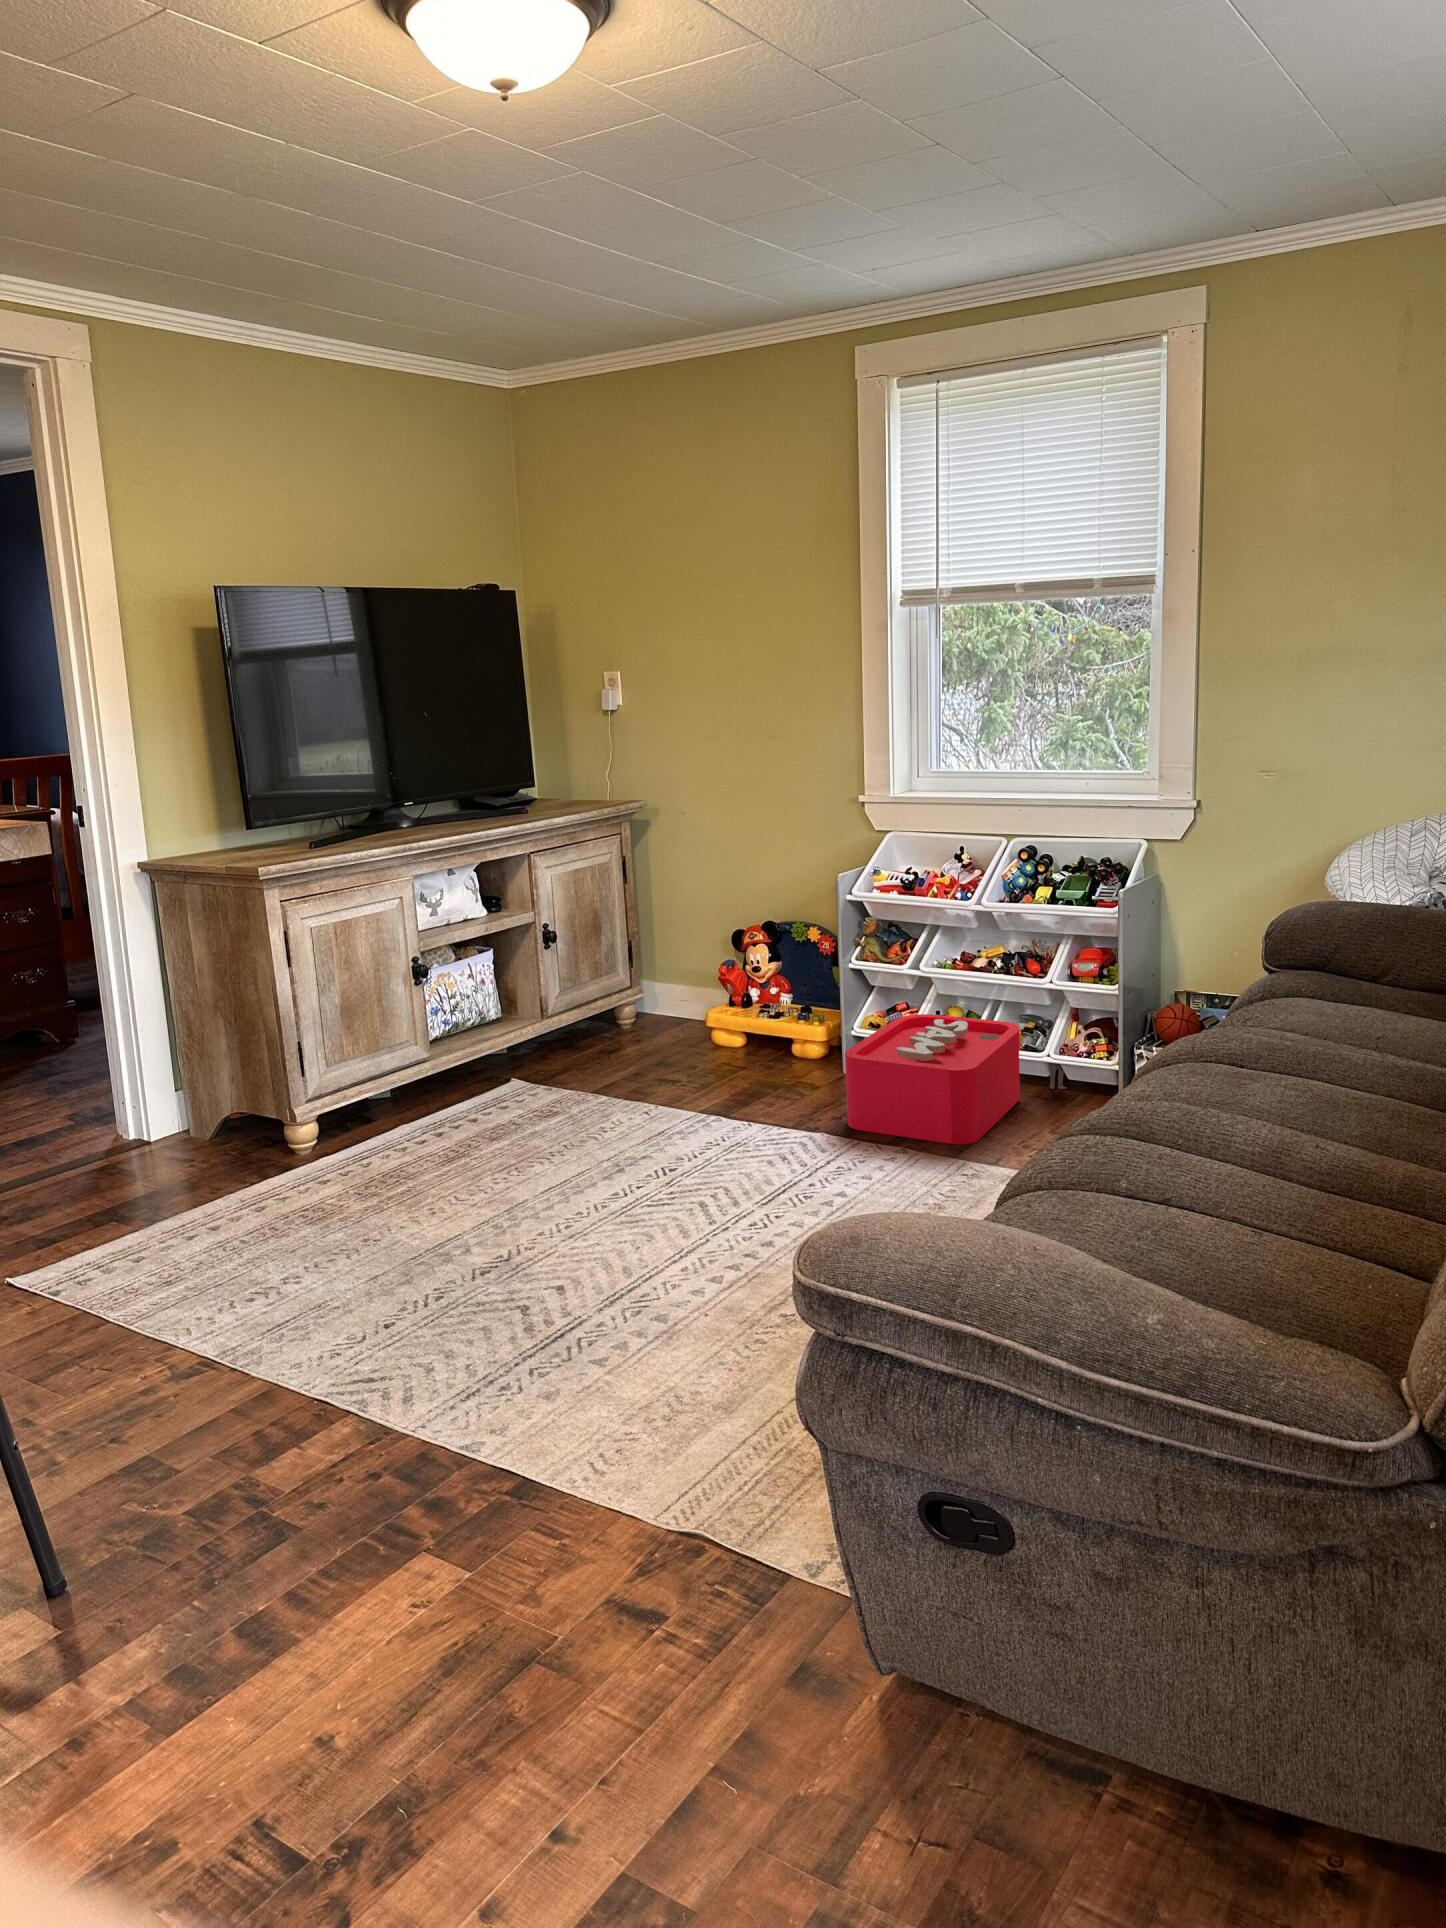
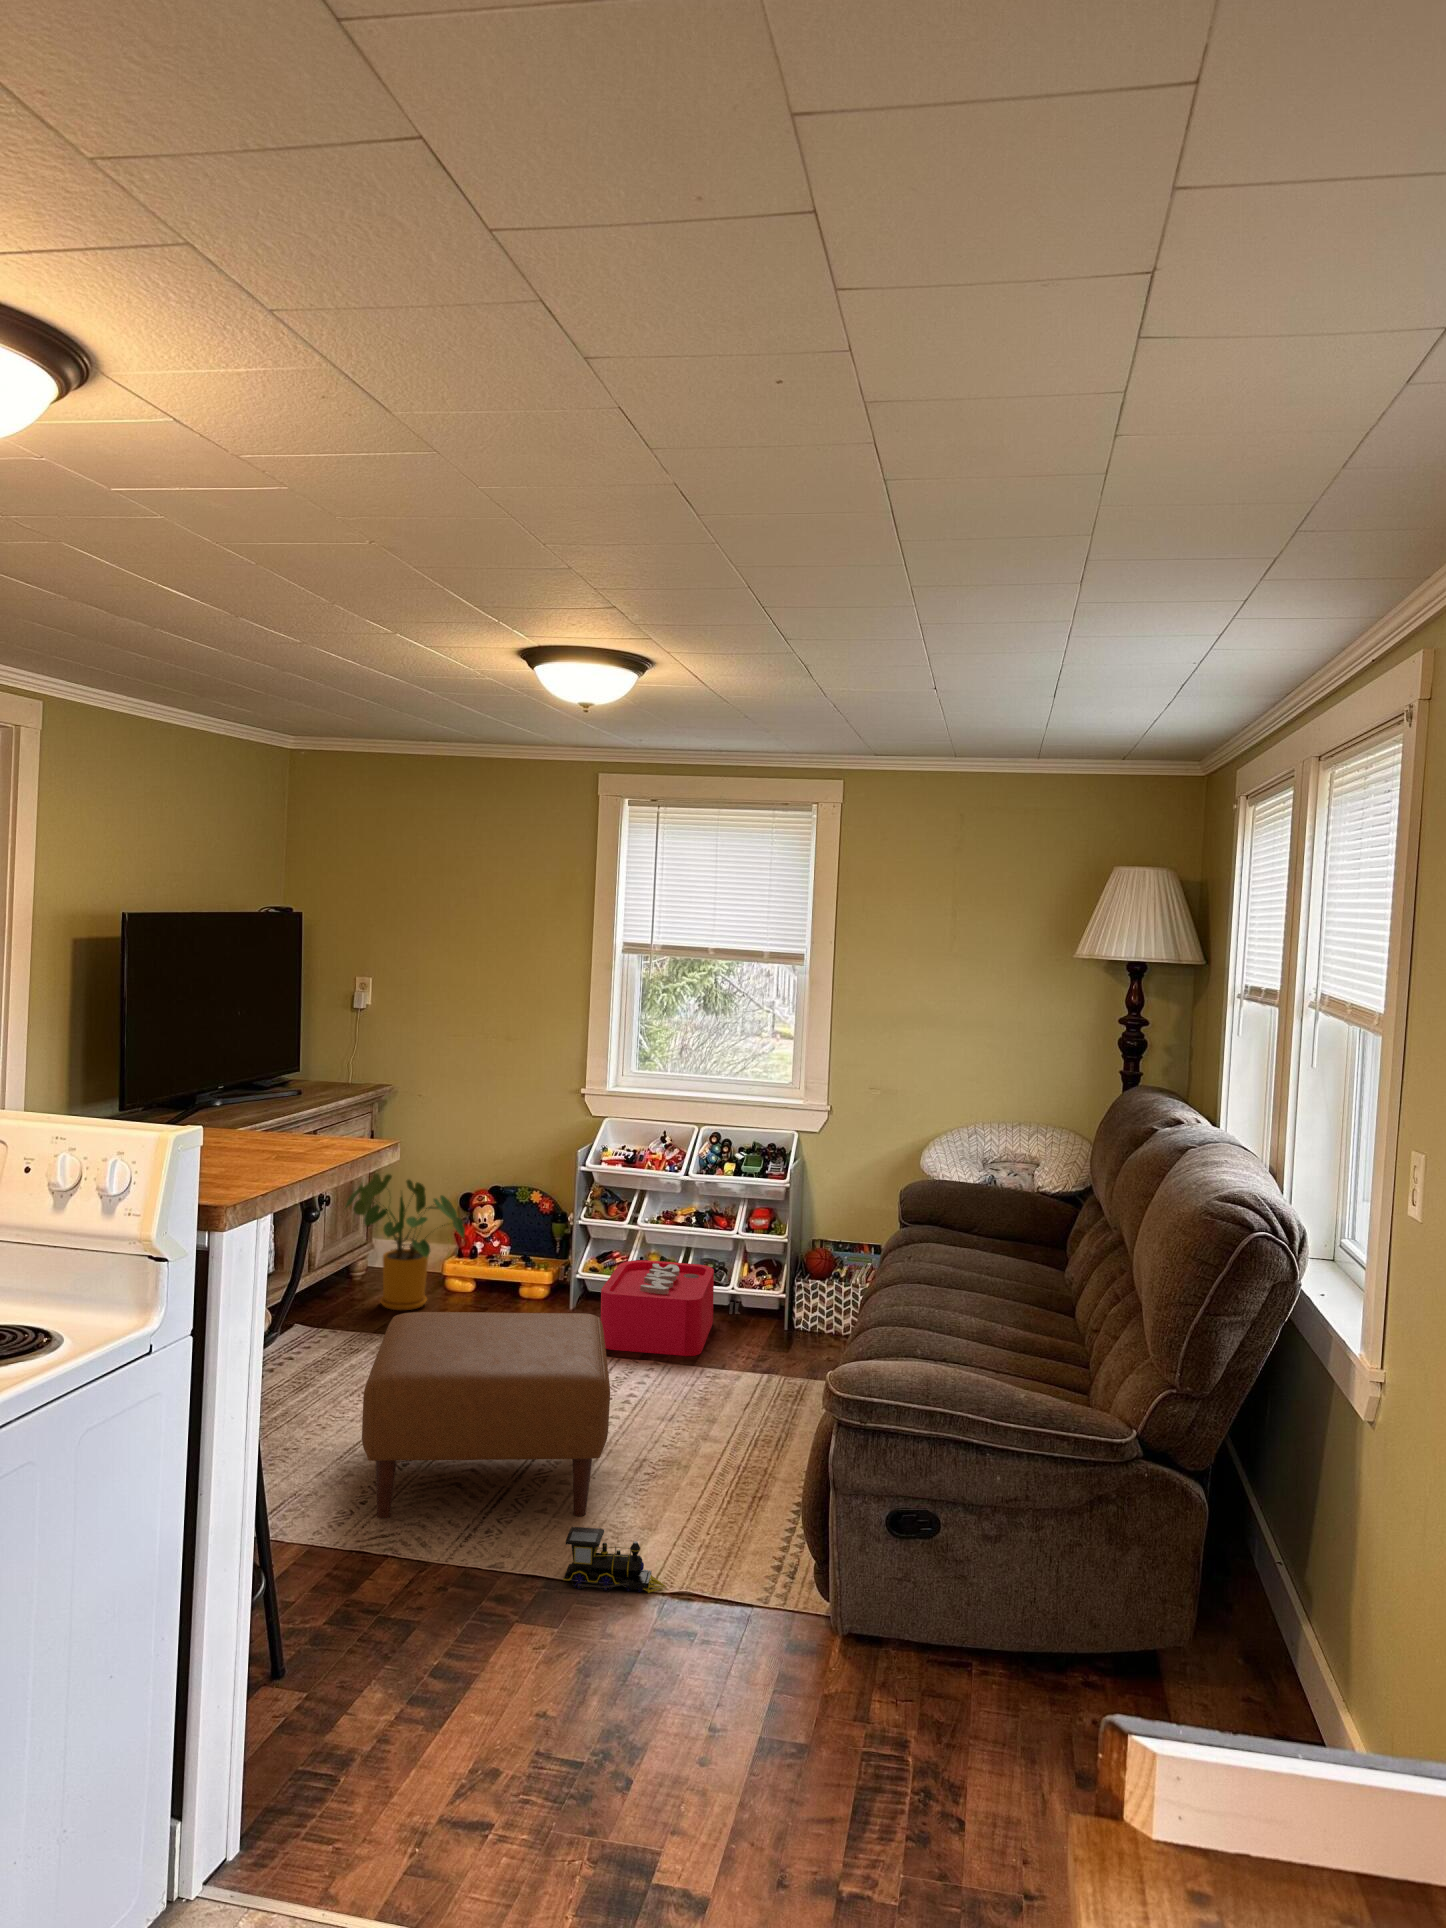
house plant: none [569,905,704,1068] -> present [345,1174,465,1310]
ottoman: none [342,1077,748,1377] -> present [362,1312,610,1519]
toy train: none [524,1409,678,1529] -> present [563,1527,666,1593]

